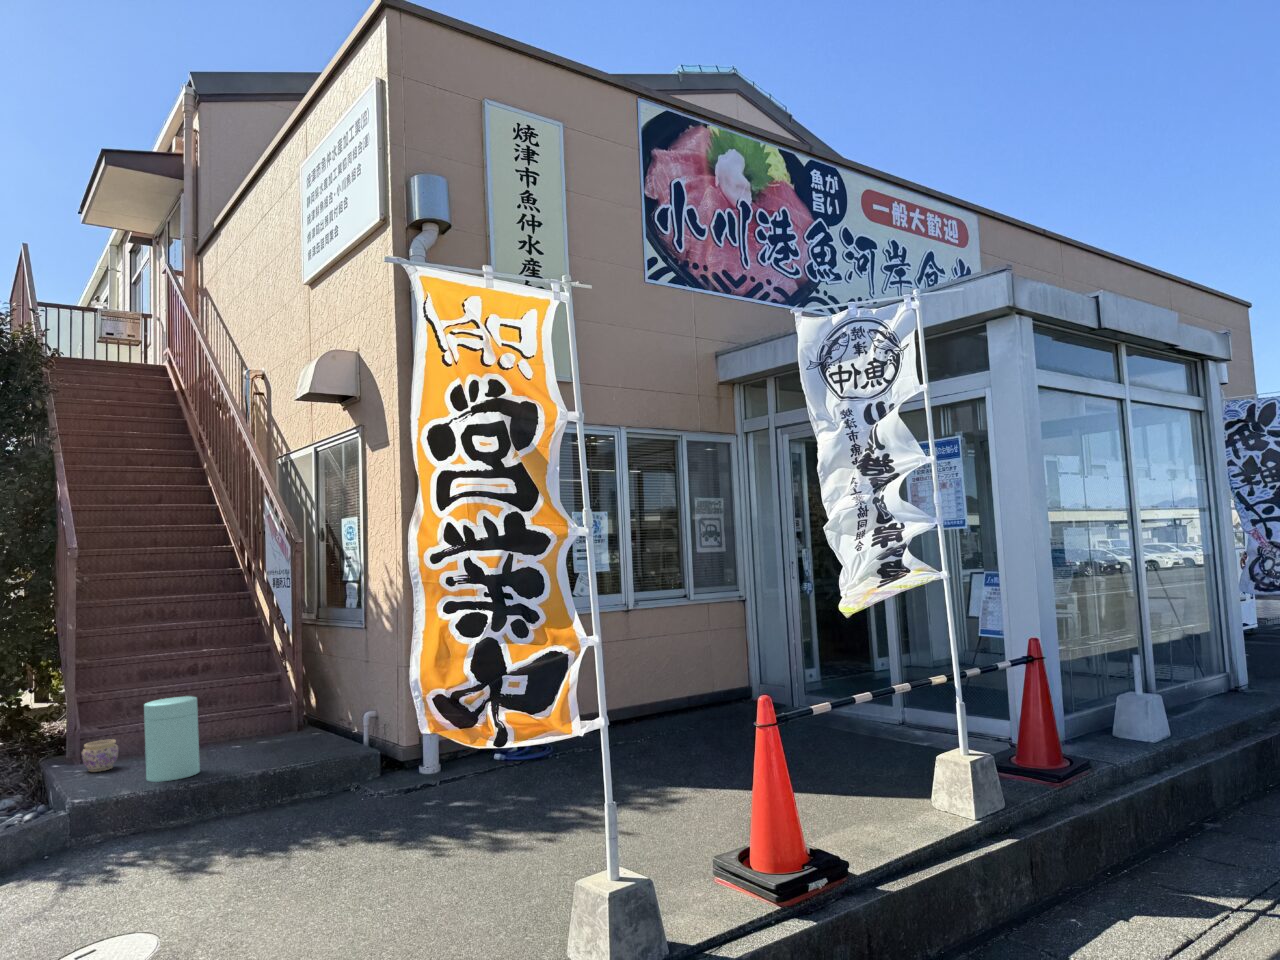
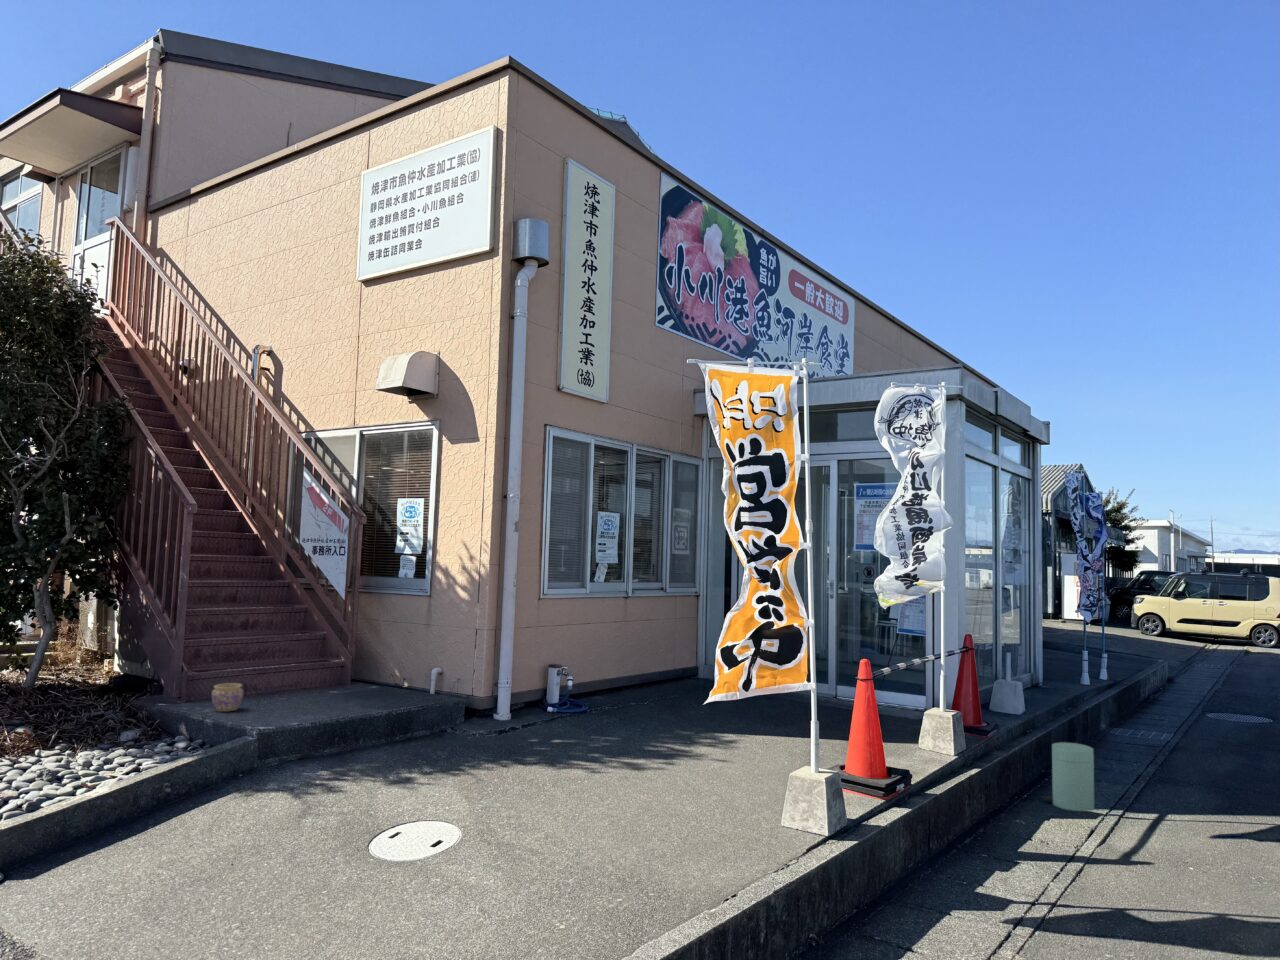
trash can: present [144,696,200,782] -> present [1045,742,1094,811]

